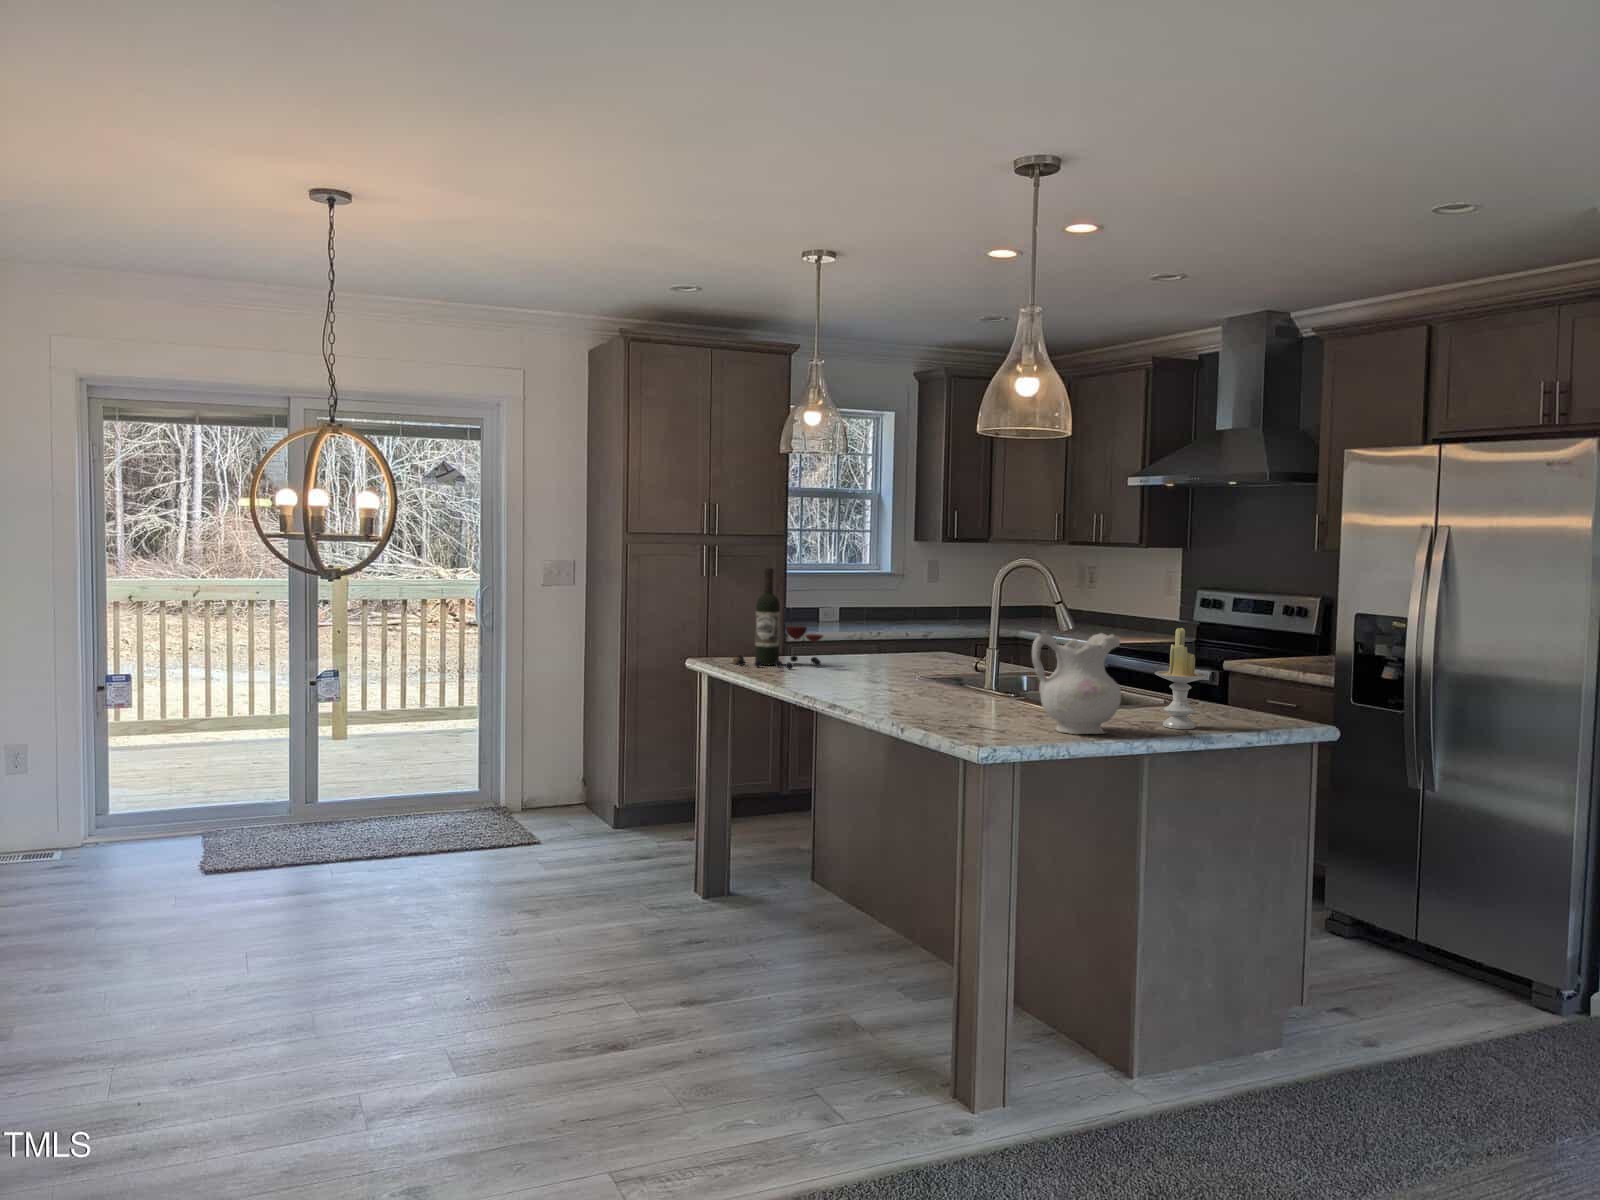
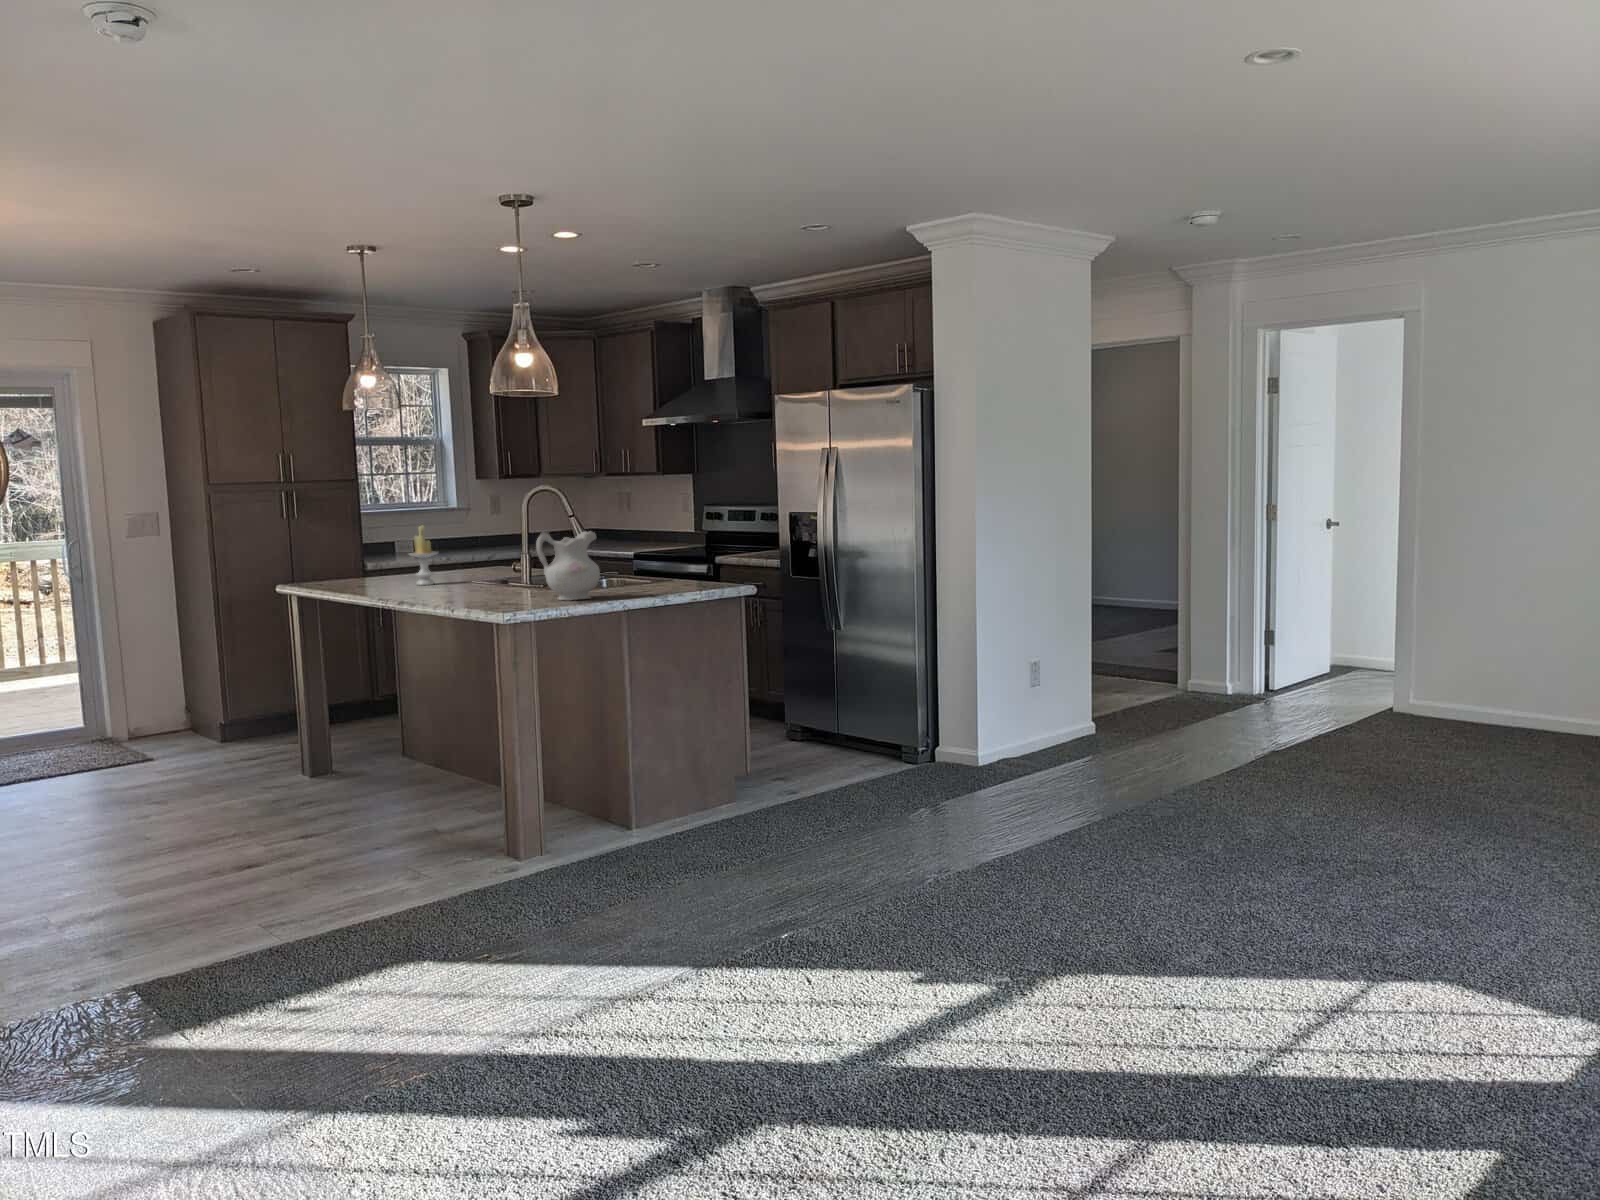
wine bottle: present [733,568,823,669] -> none [318,505,394,585]
candle: present [1155,628,1207,729] -> present [409,526,438,585]

